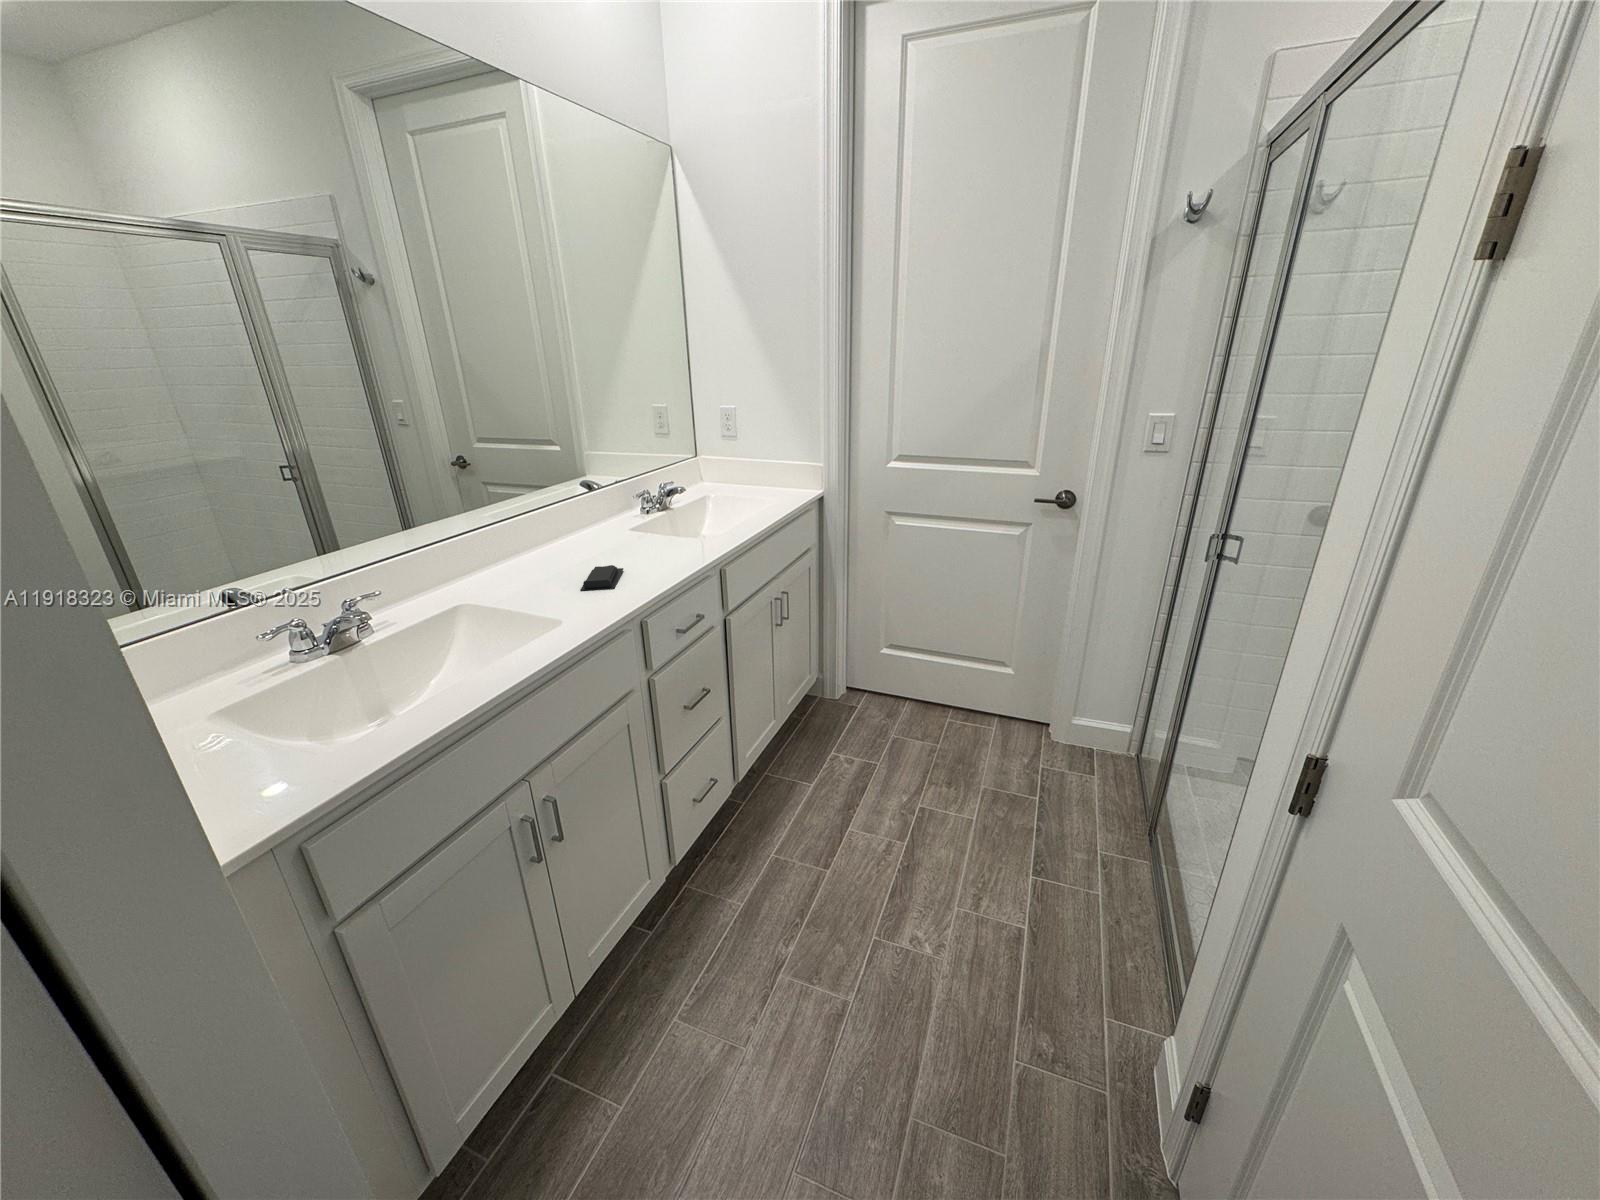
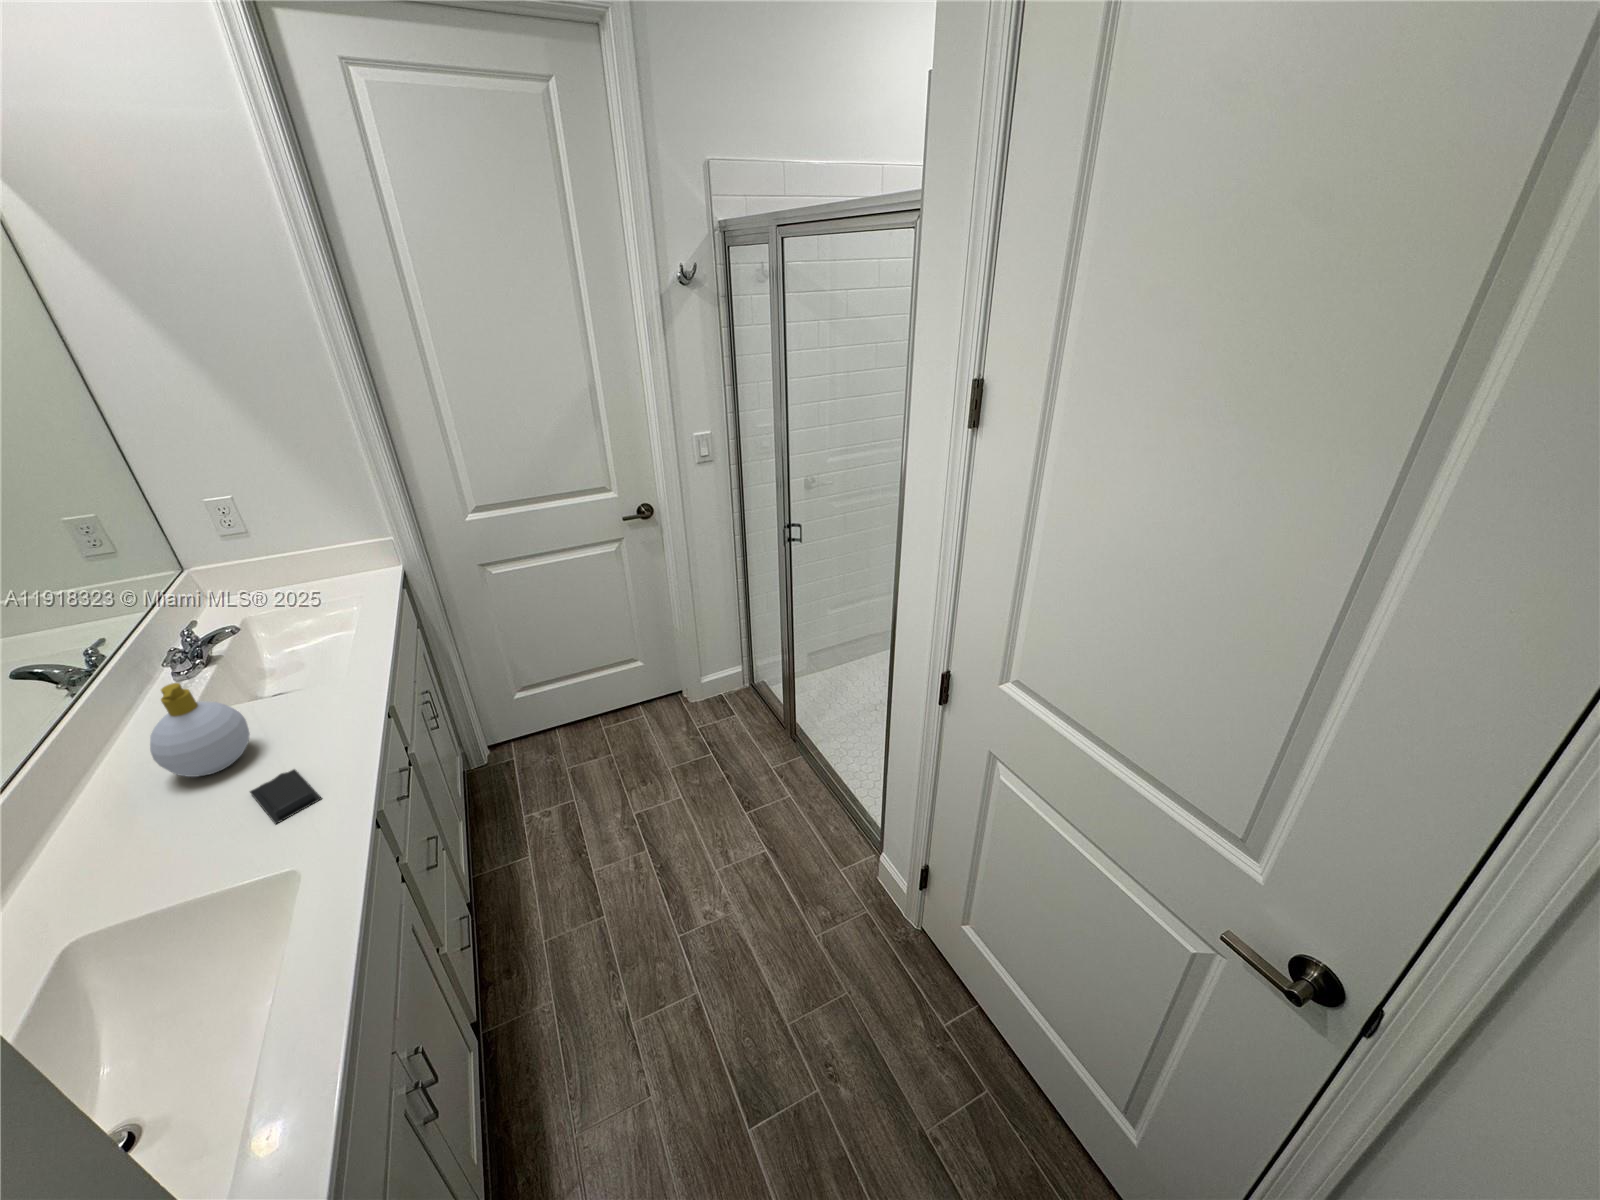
soap bottle: none [569,481,626,557] -> present [150,683,250,777]

